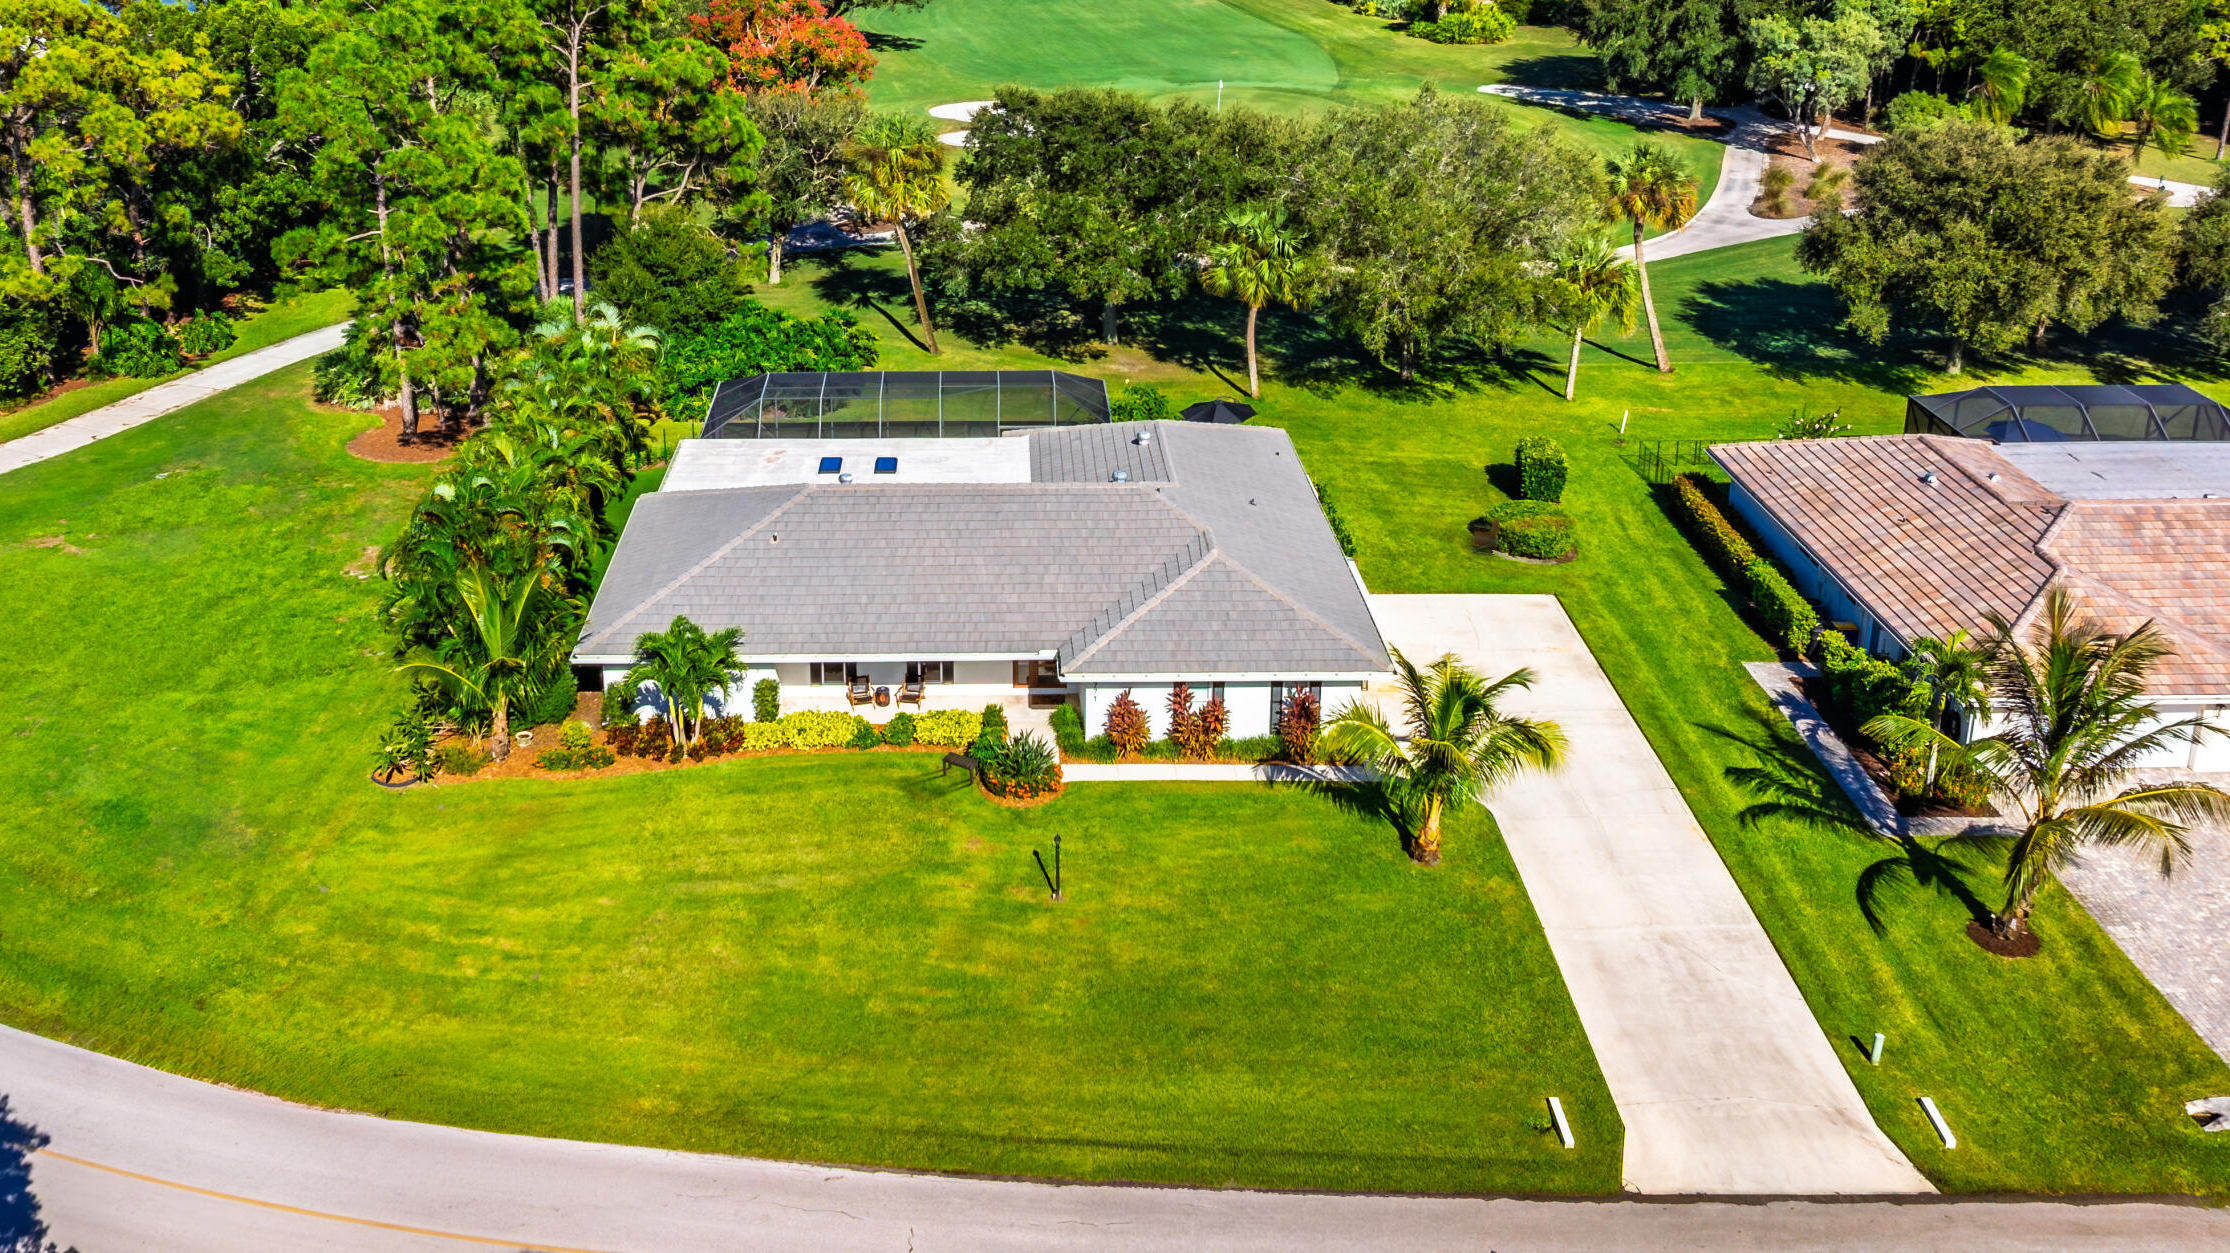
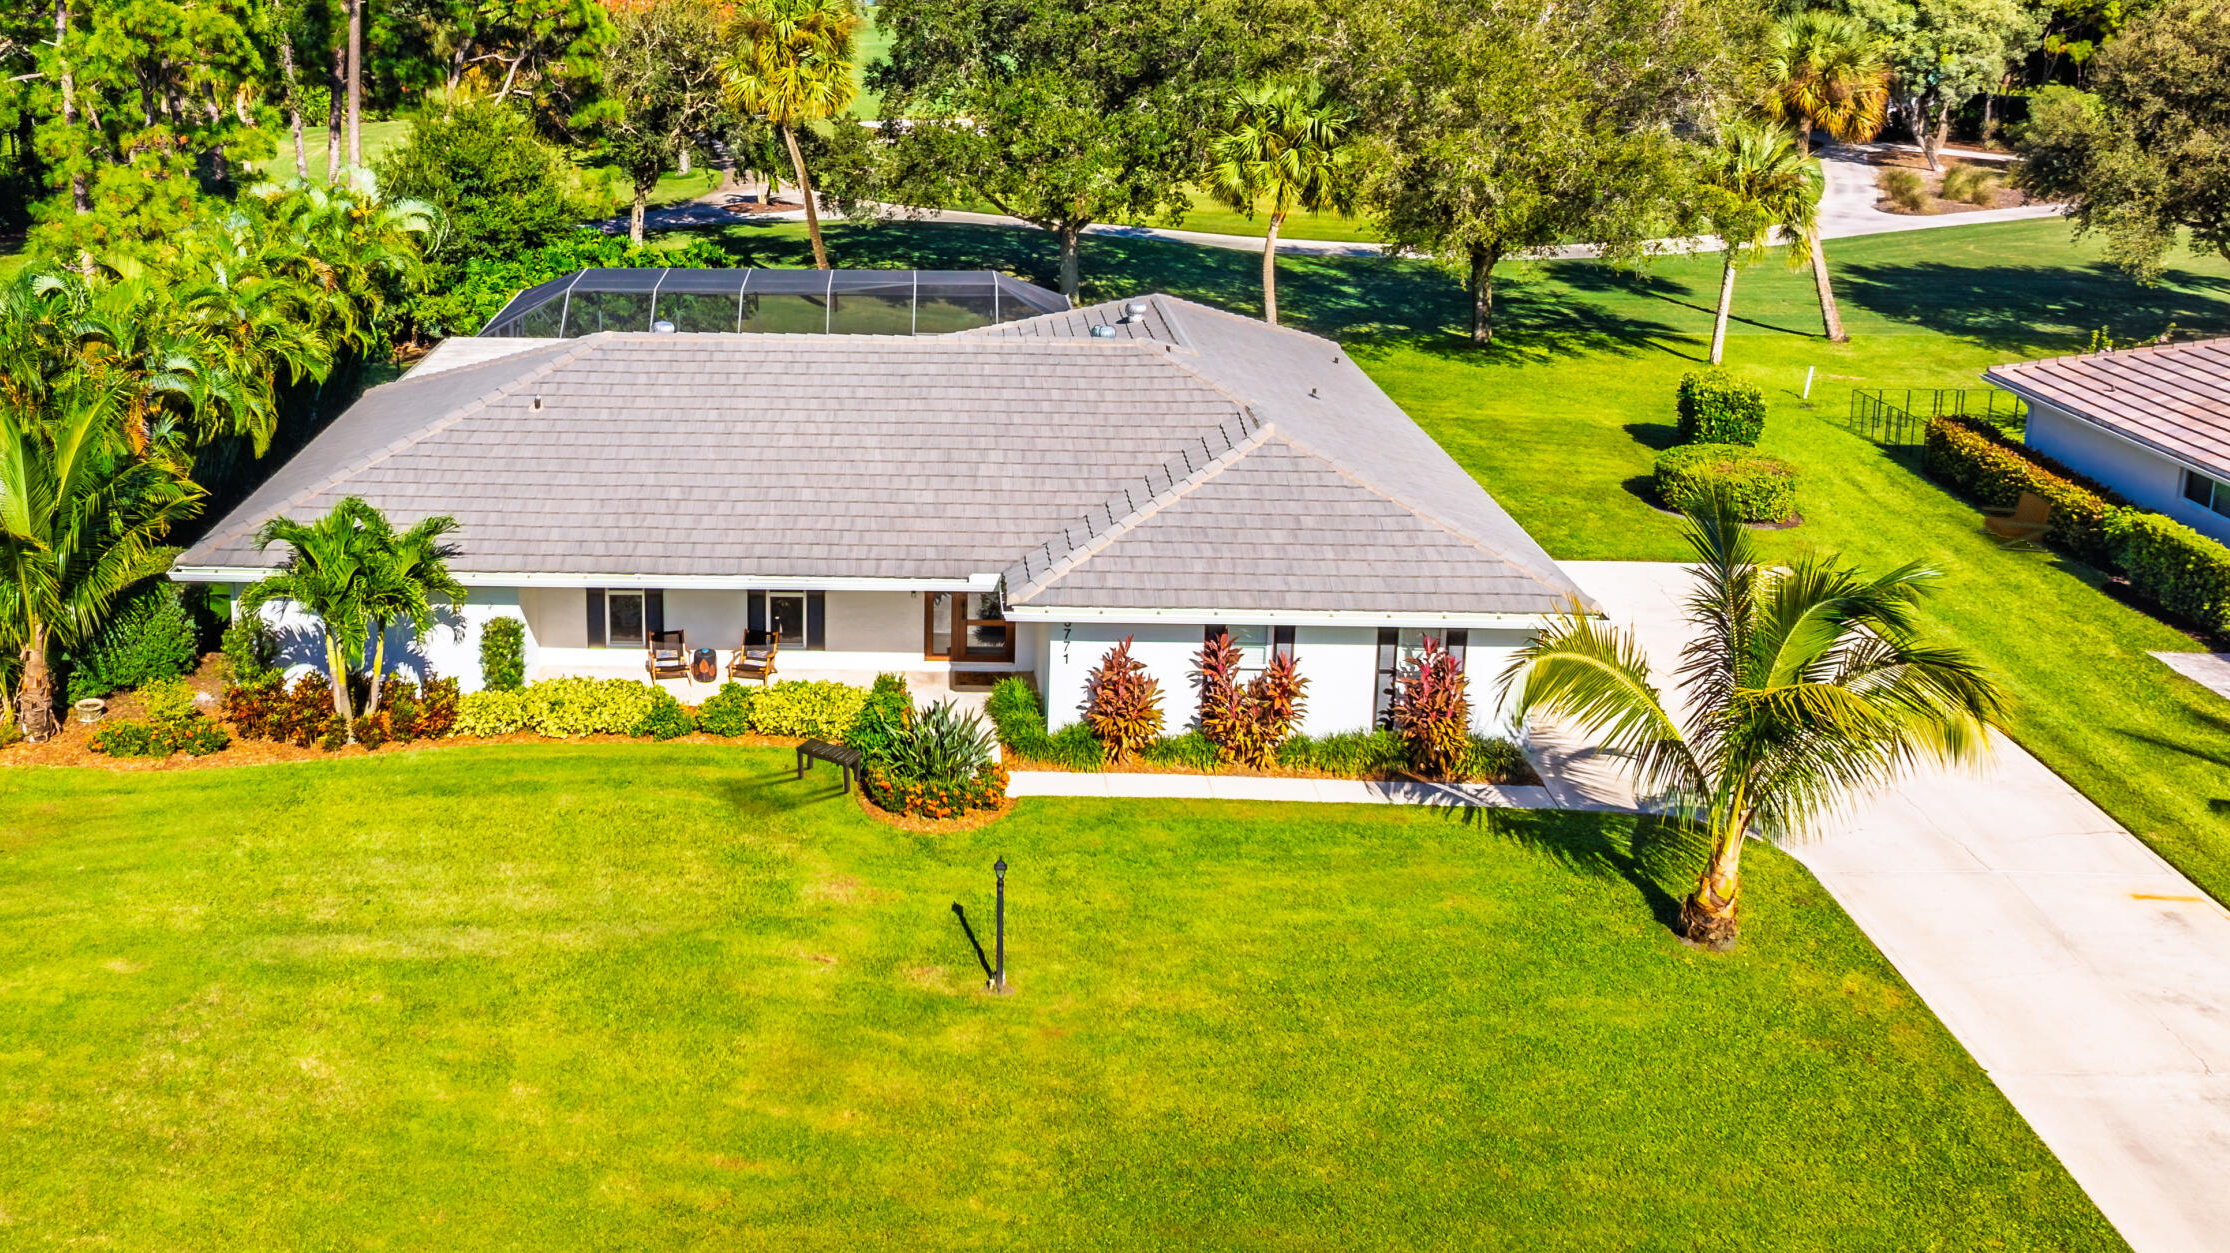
lounge chair: present [1472,519,1499,555] -> present [1978,492,2054,553]

